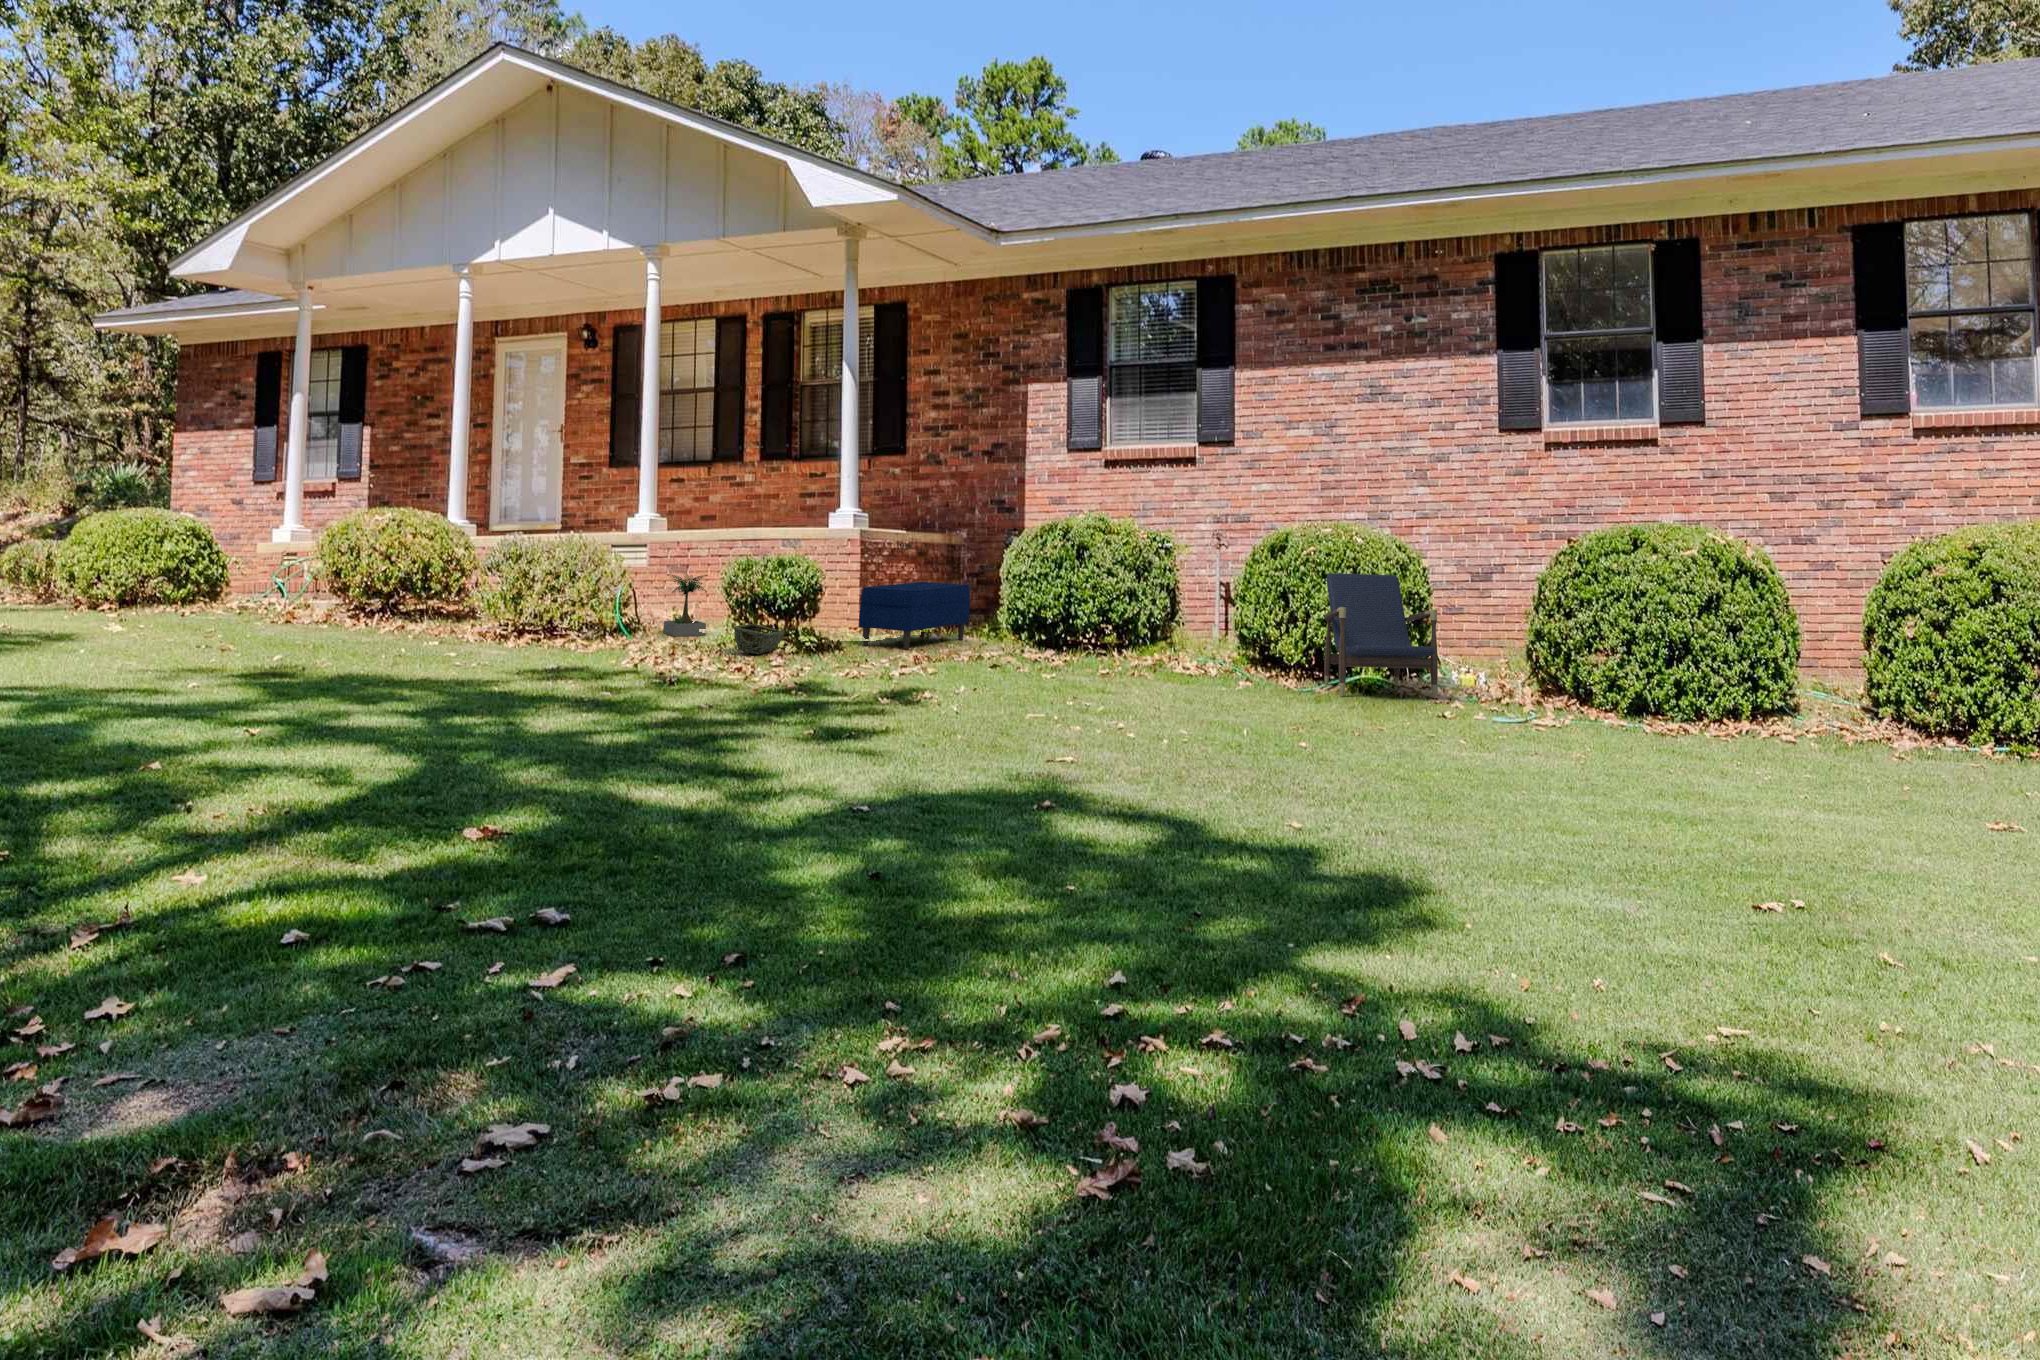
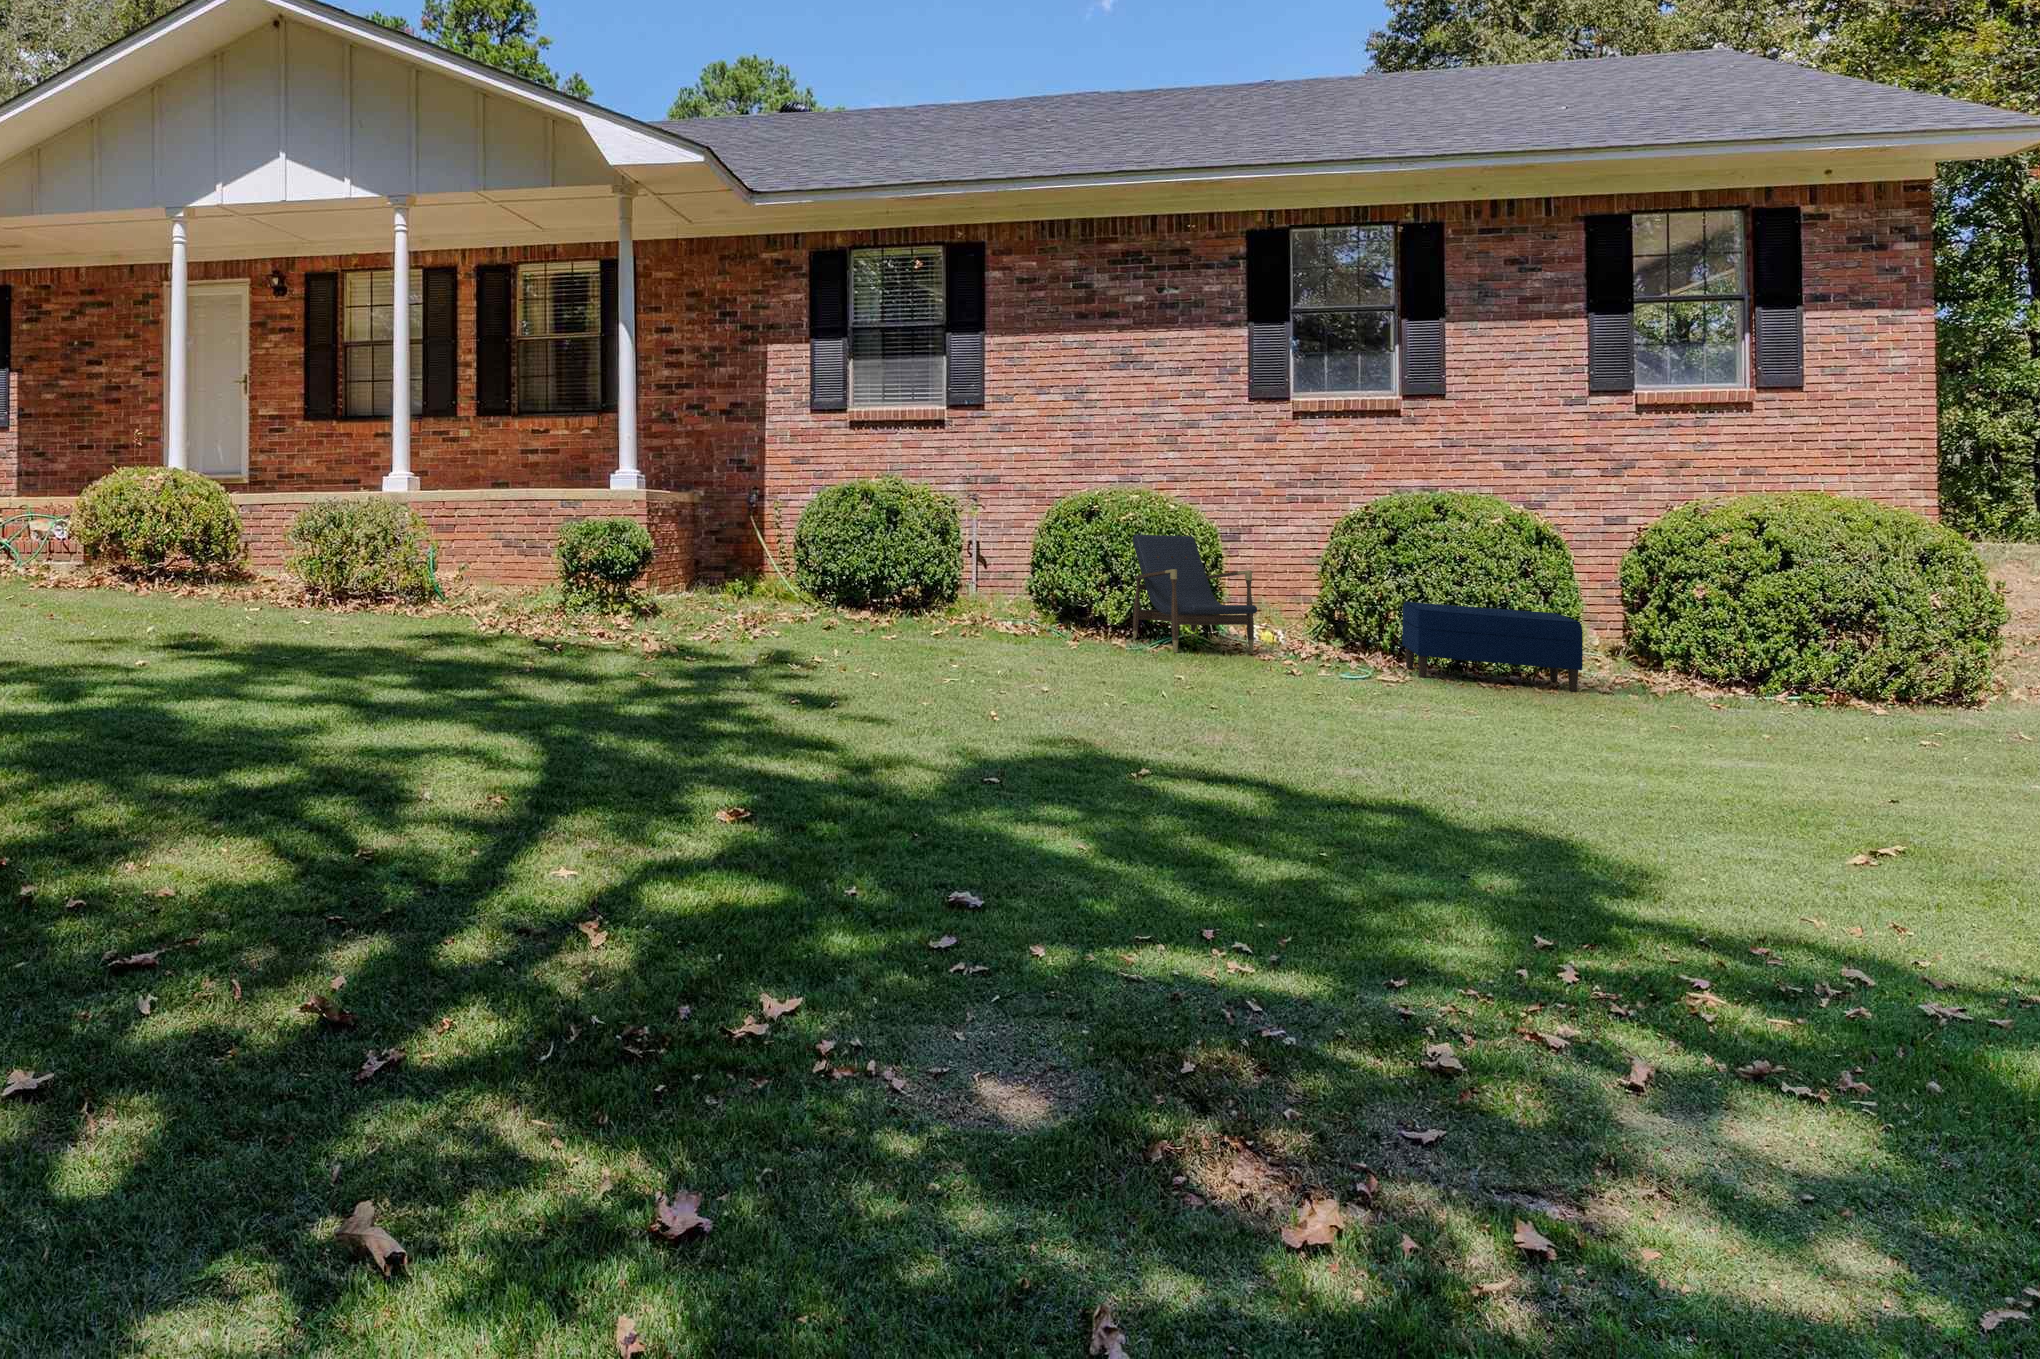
potted plant: present [663,574,708,636] -> none [454,532,503,597]
bench: present [859,582,970,650] -> present [1402,602,1583,692]
woven basket: present [734,624,785,654] -> none [568,586,607,618]

